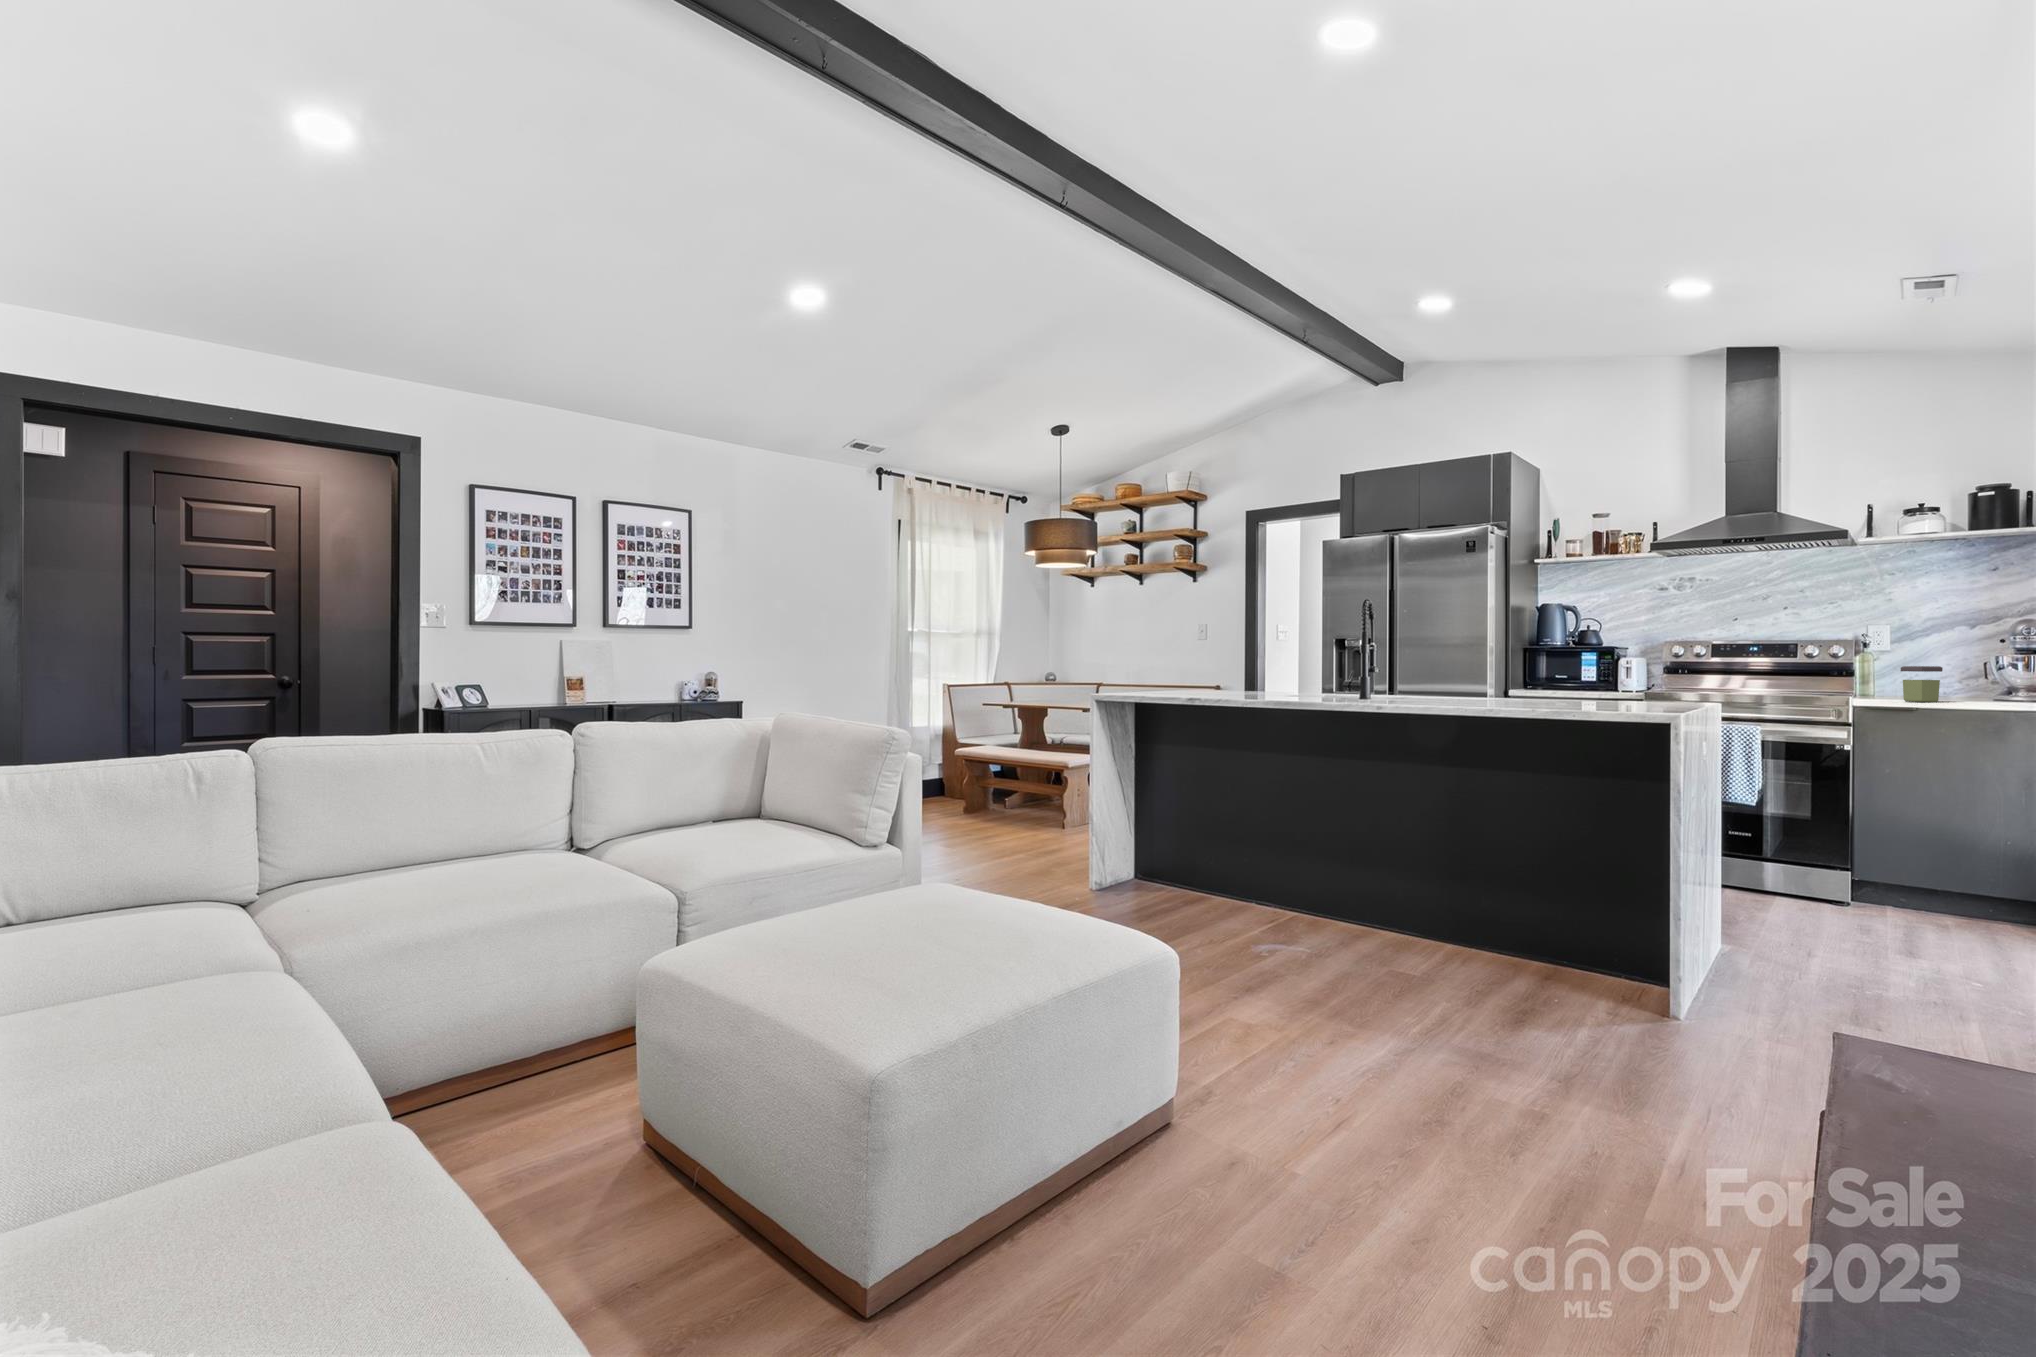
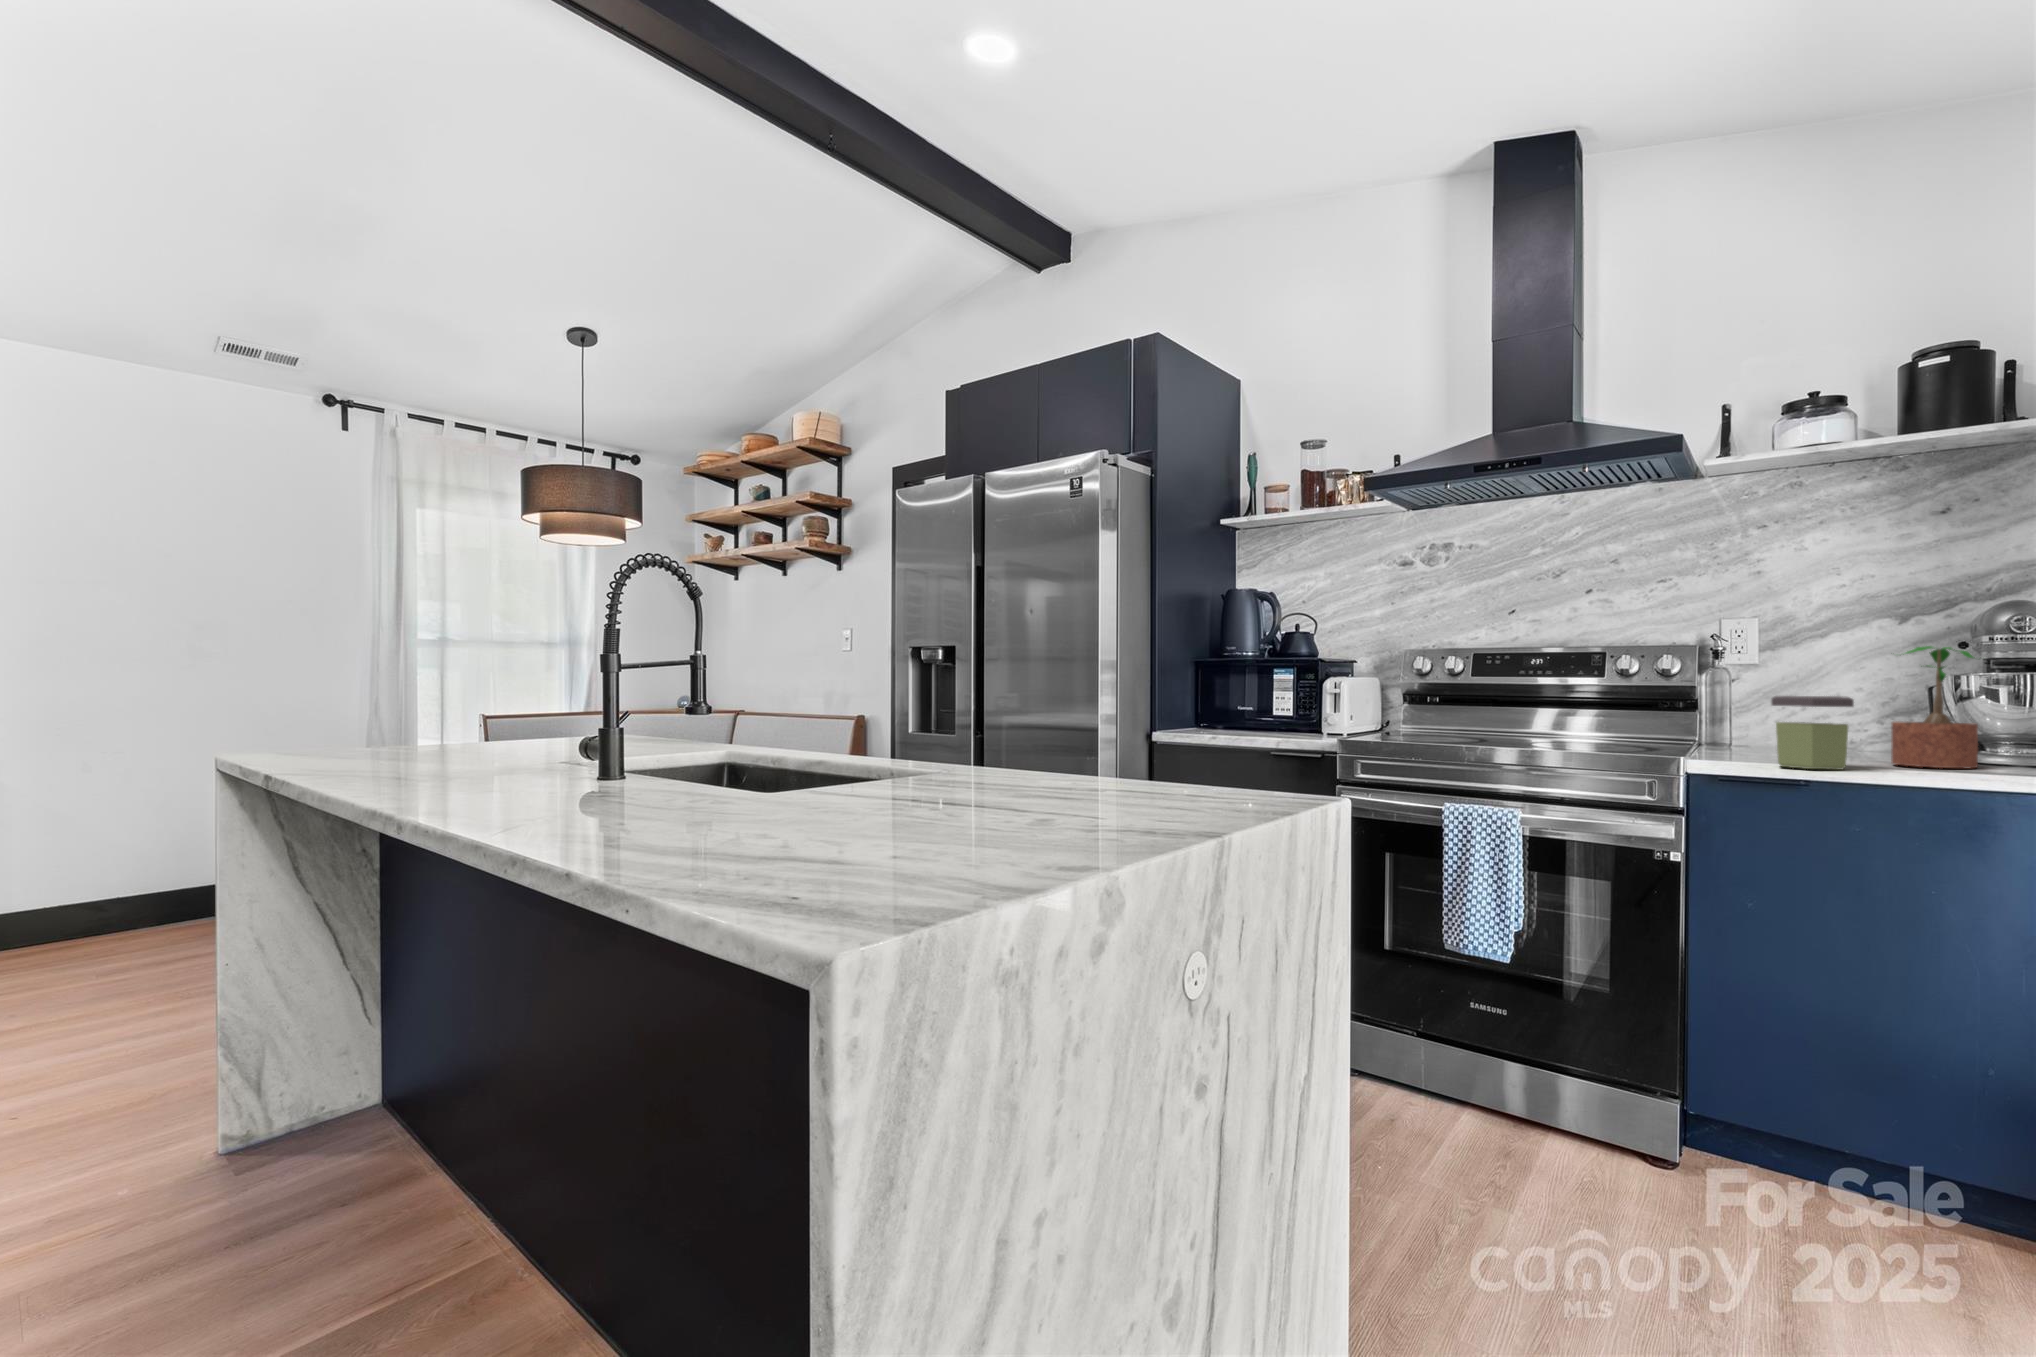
potted plant: none [1961,642,2008,701] -> present [1891,646,1978,768]

